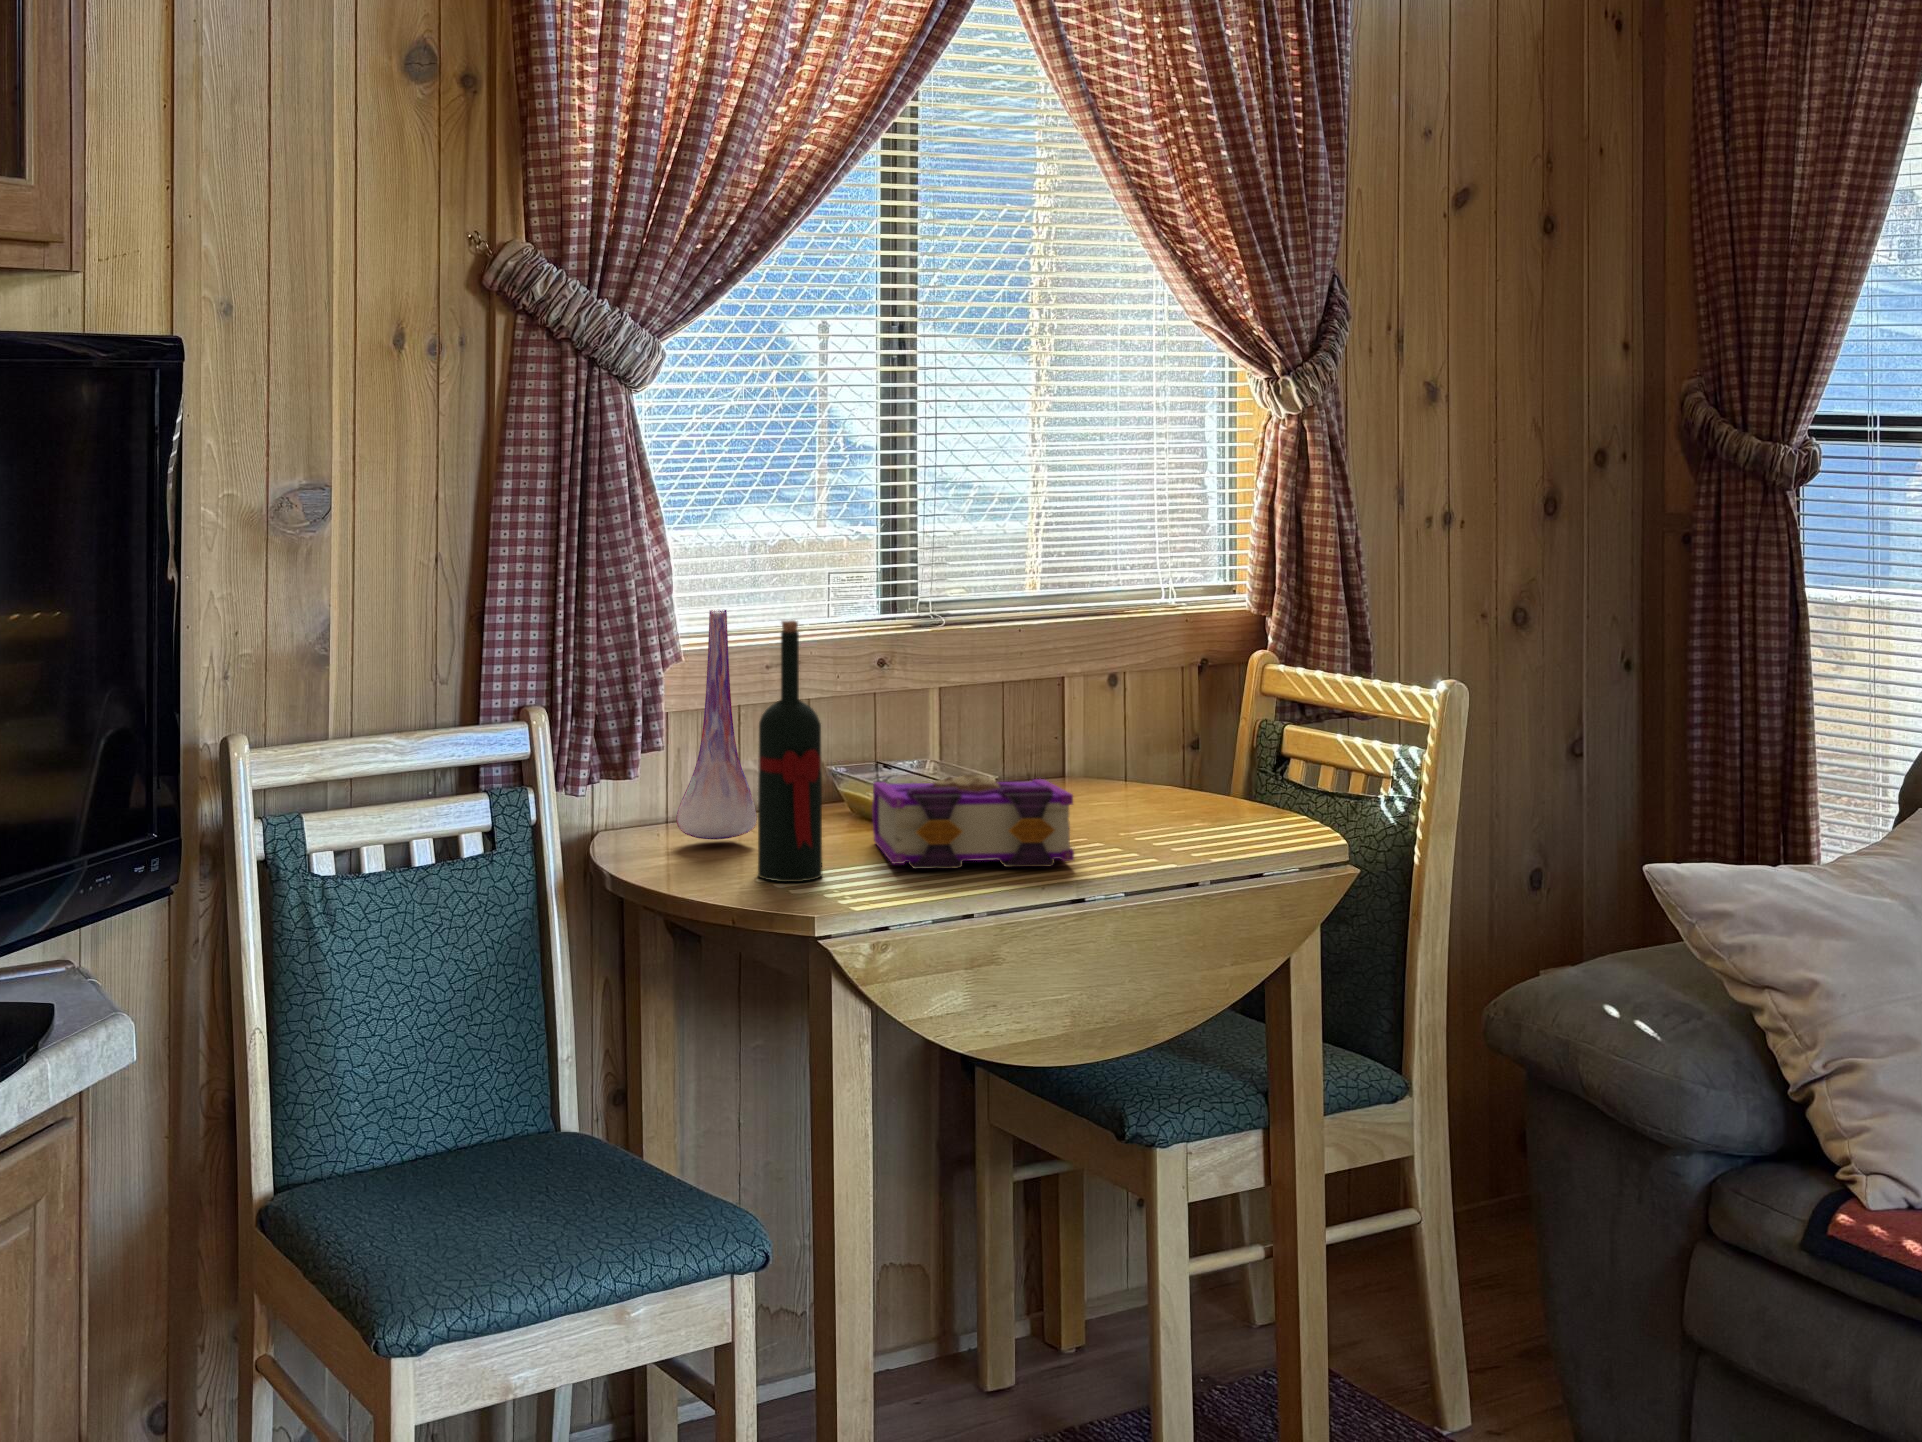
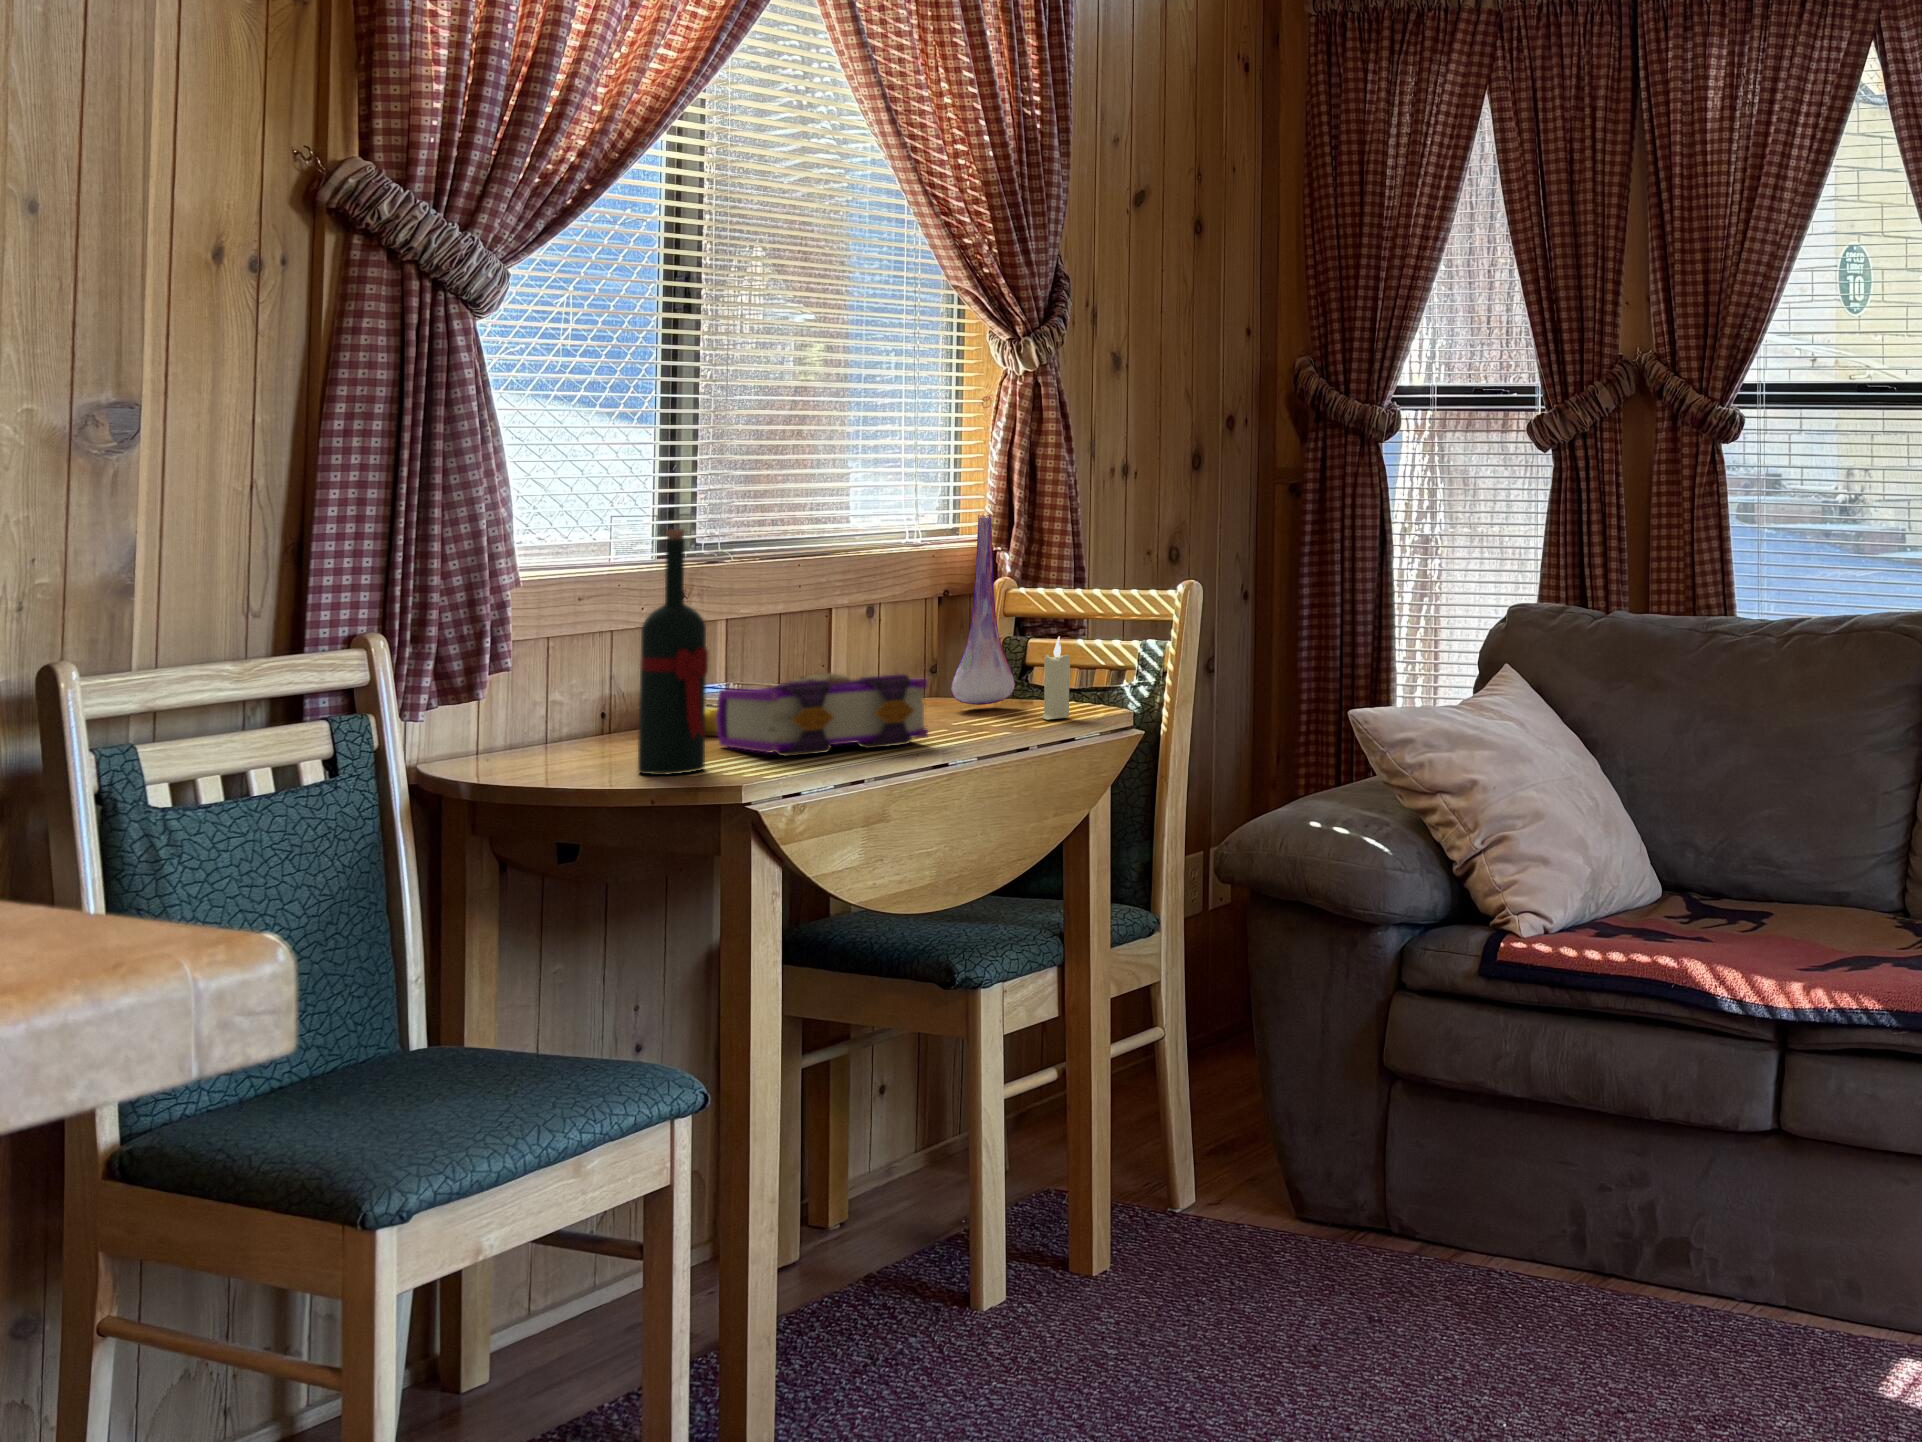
vase: present [676,610,757,839] -> present [951,515,1015,705]
candle: none [1239,747,1273,843] -> present [1042,636,1070,719]

